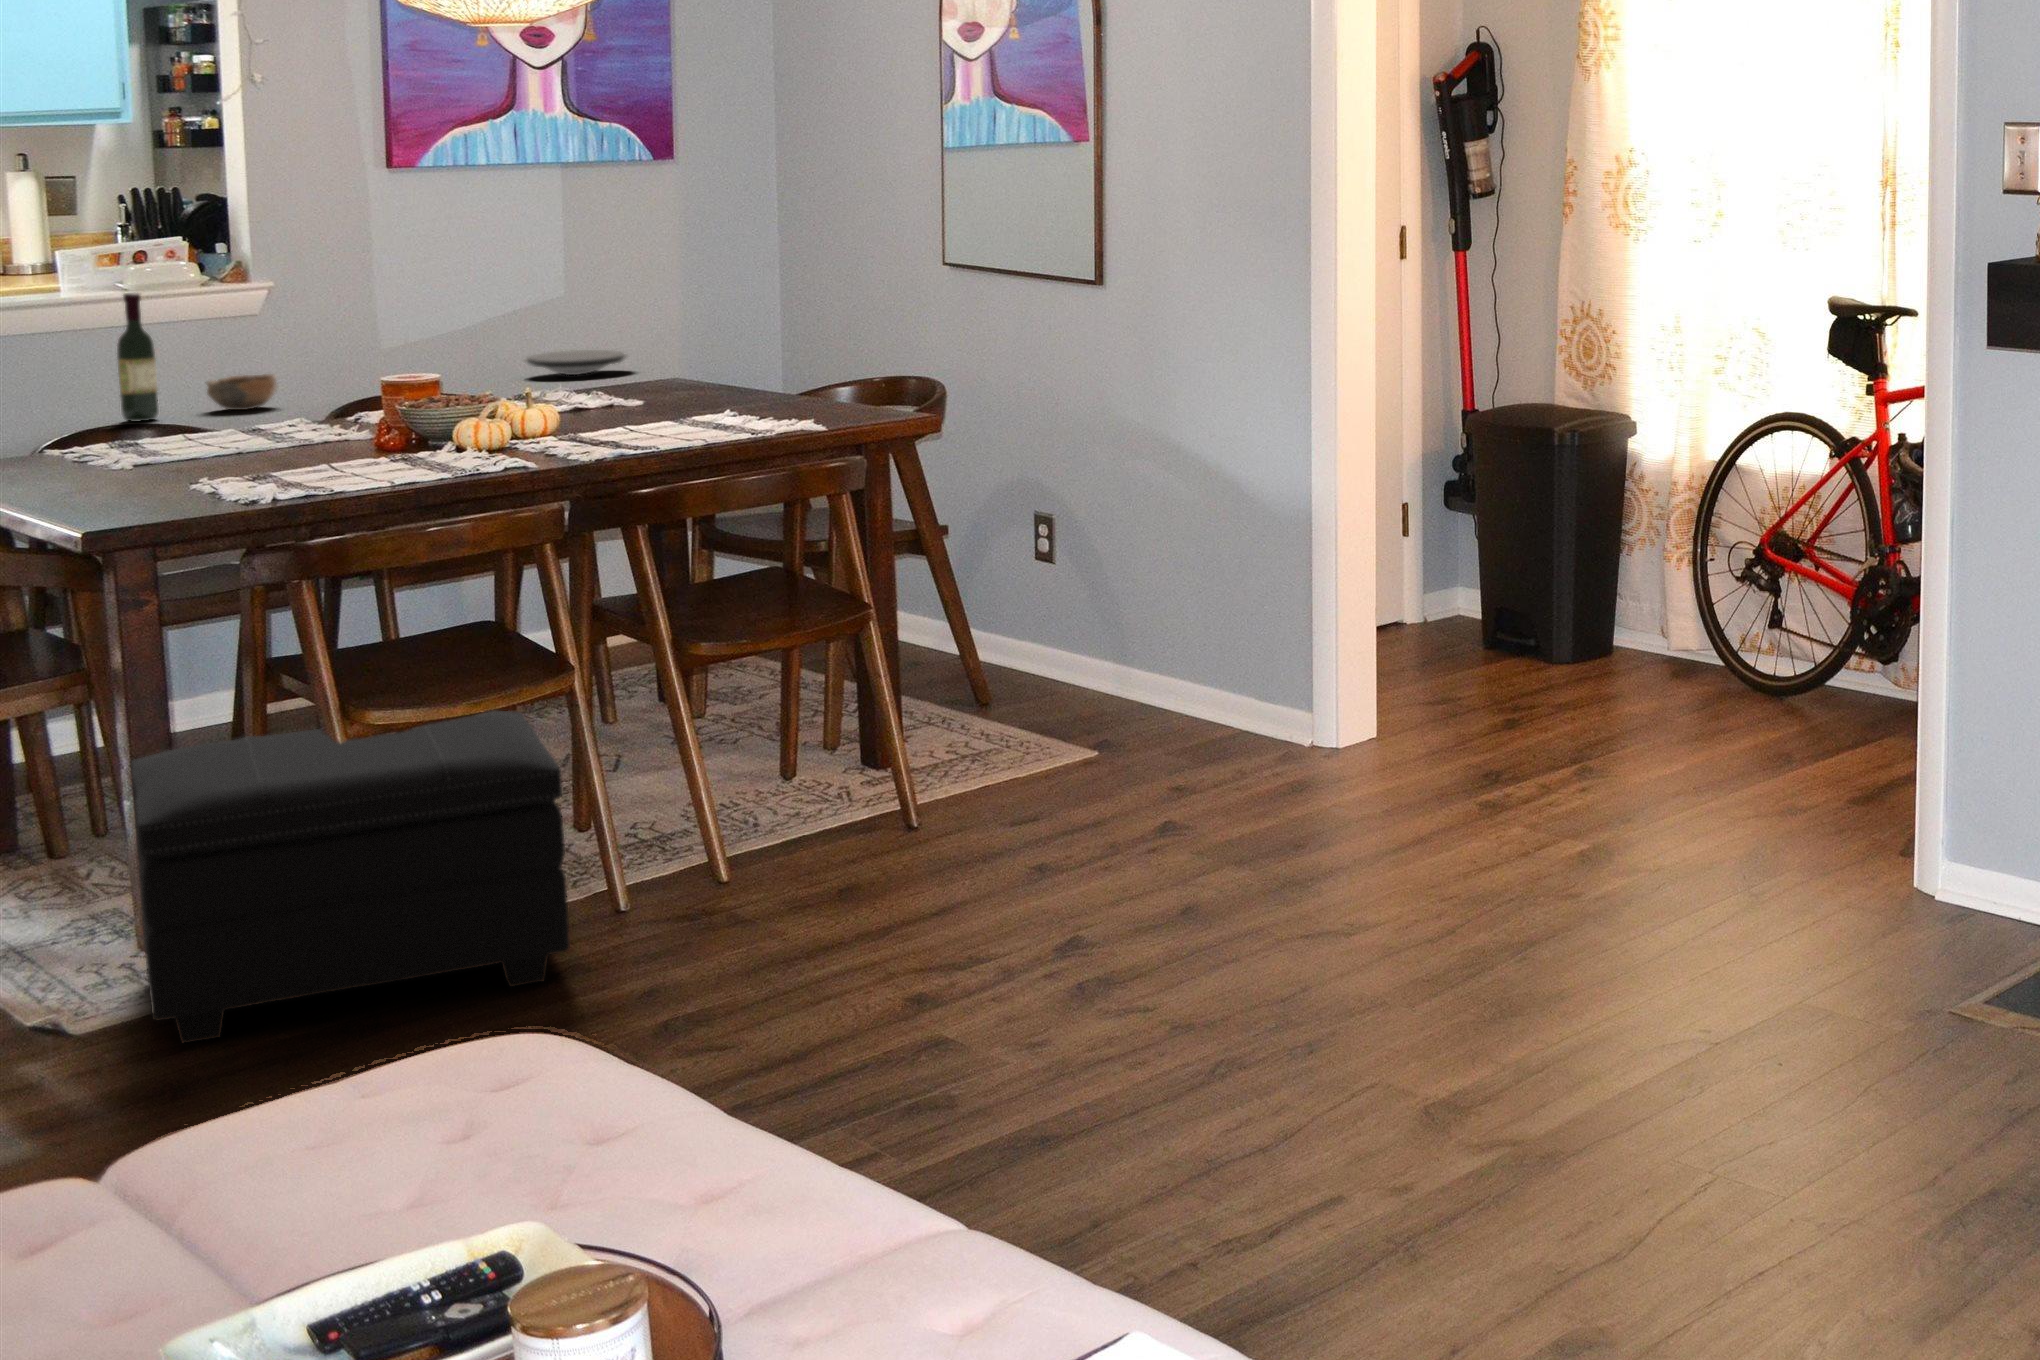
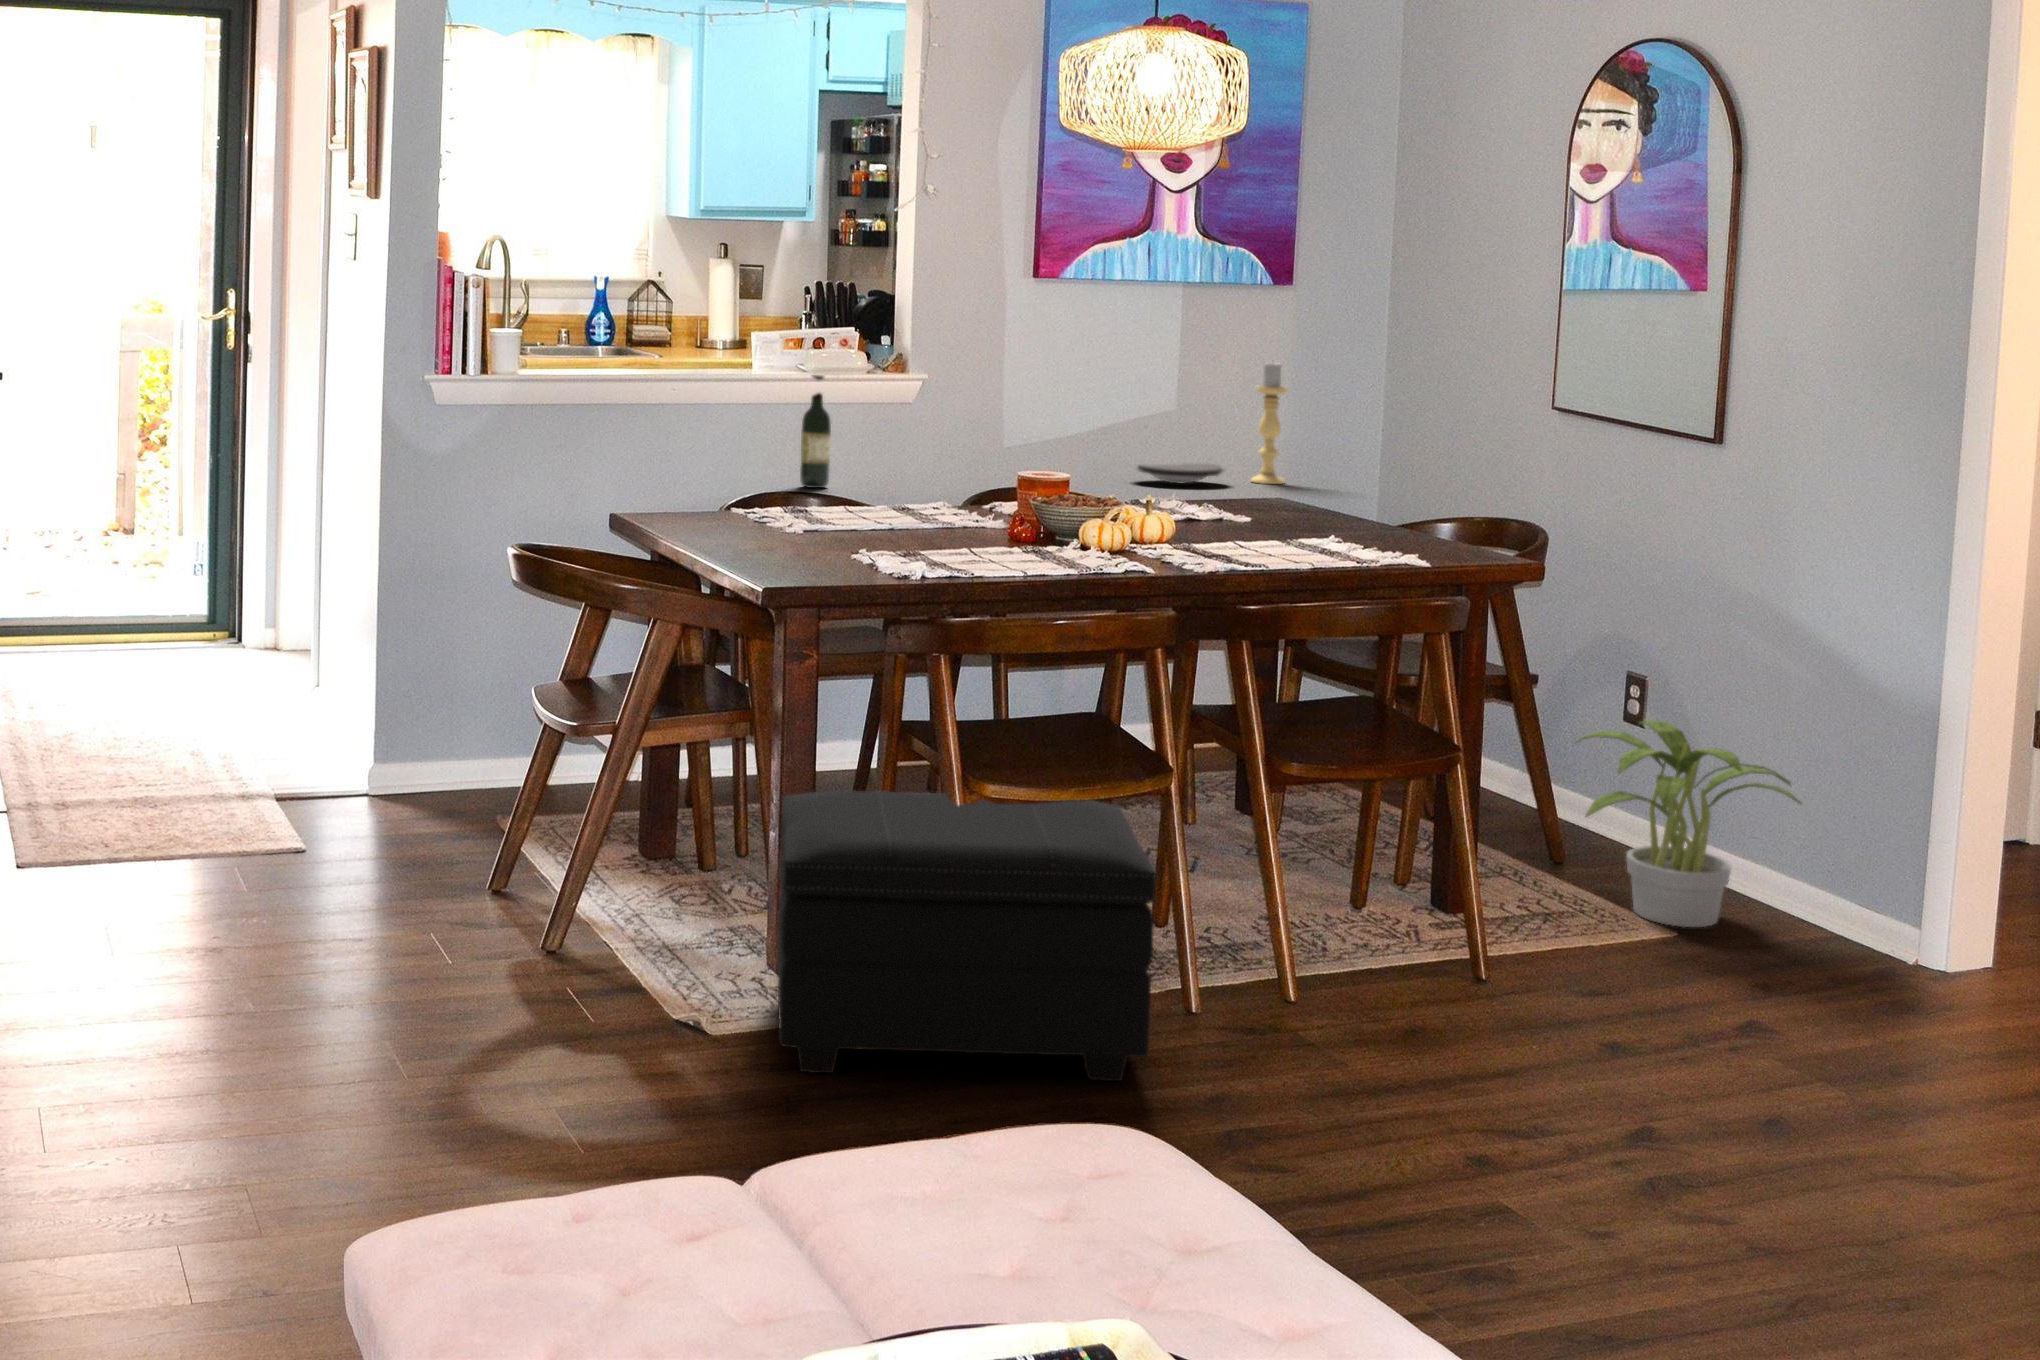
candle holder: none [654,237,694,366] -> present [1251,363,1288,484]
bowl: present [206,374,277,410] -> none [867,456,925,487]
potted plant: none [987,554,1192,742] -> present [1579,721,1802,927]

